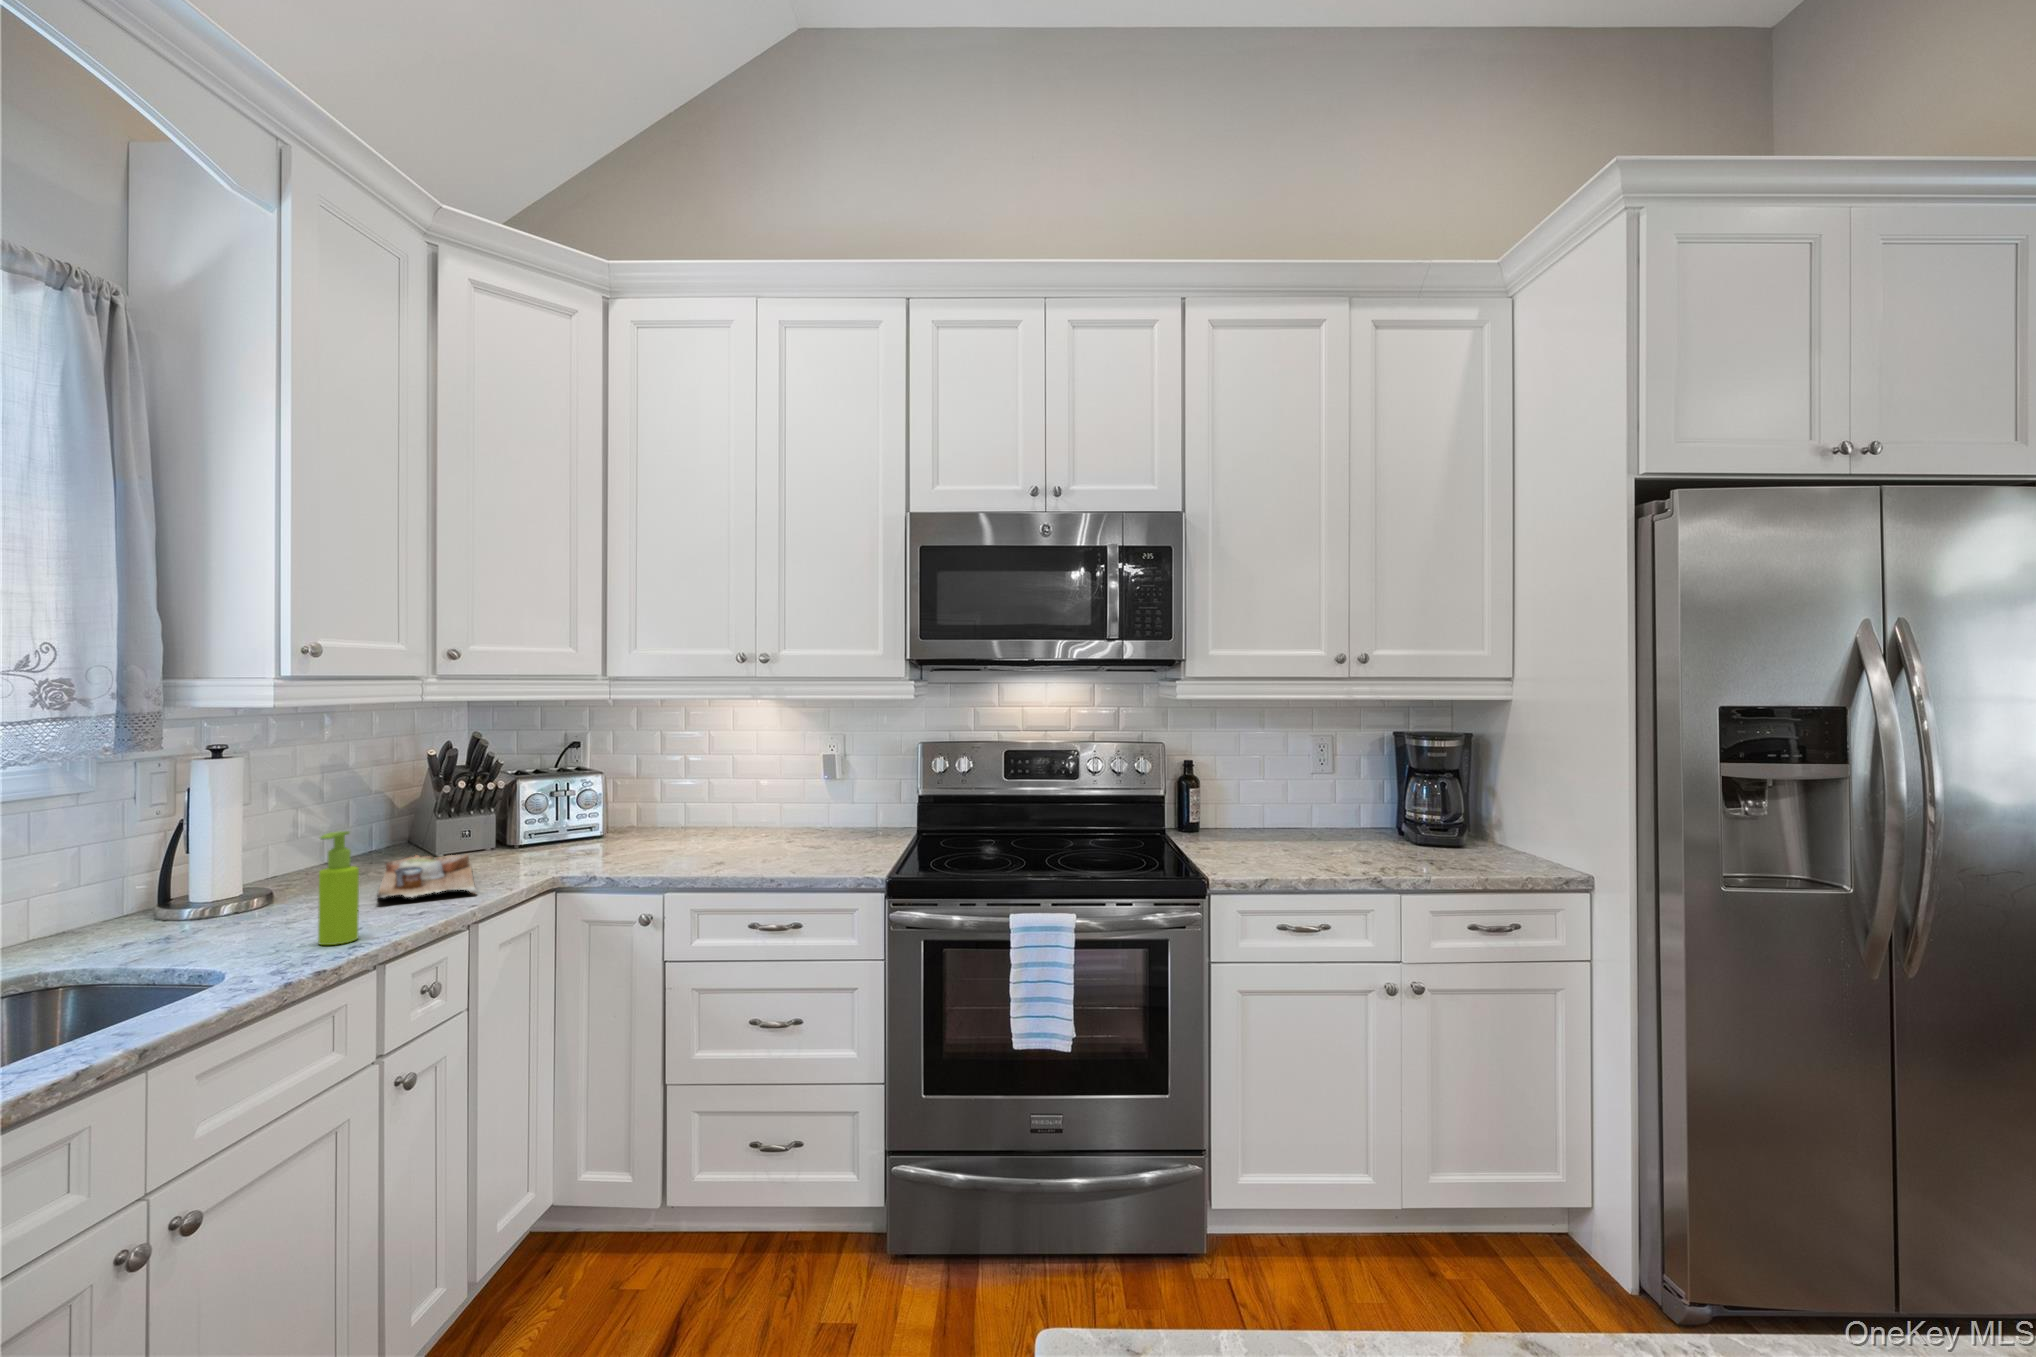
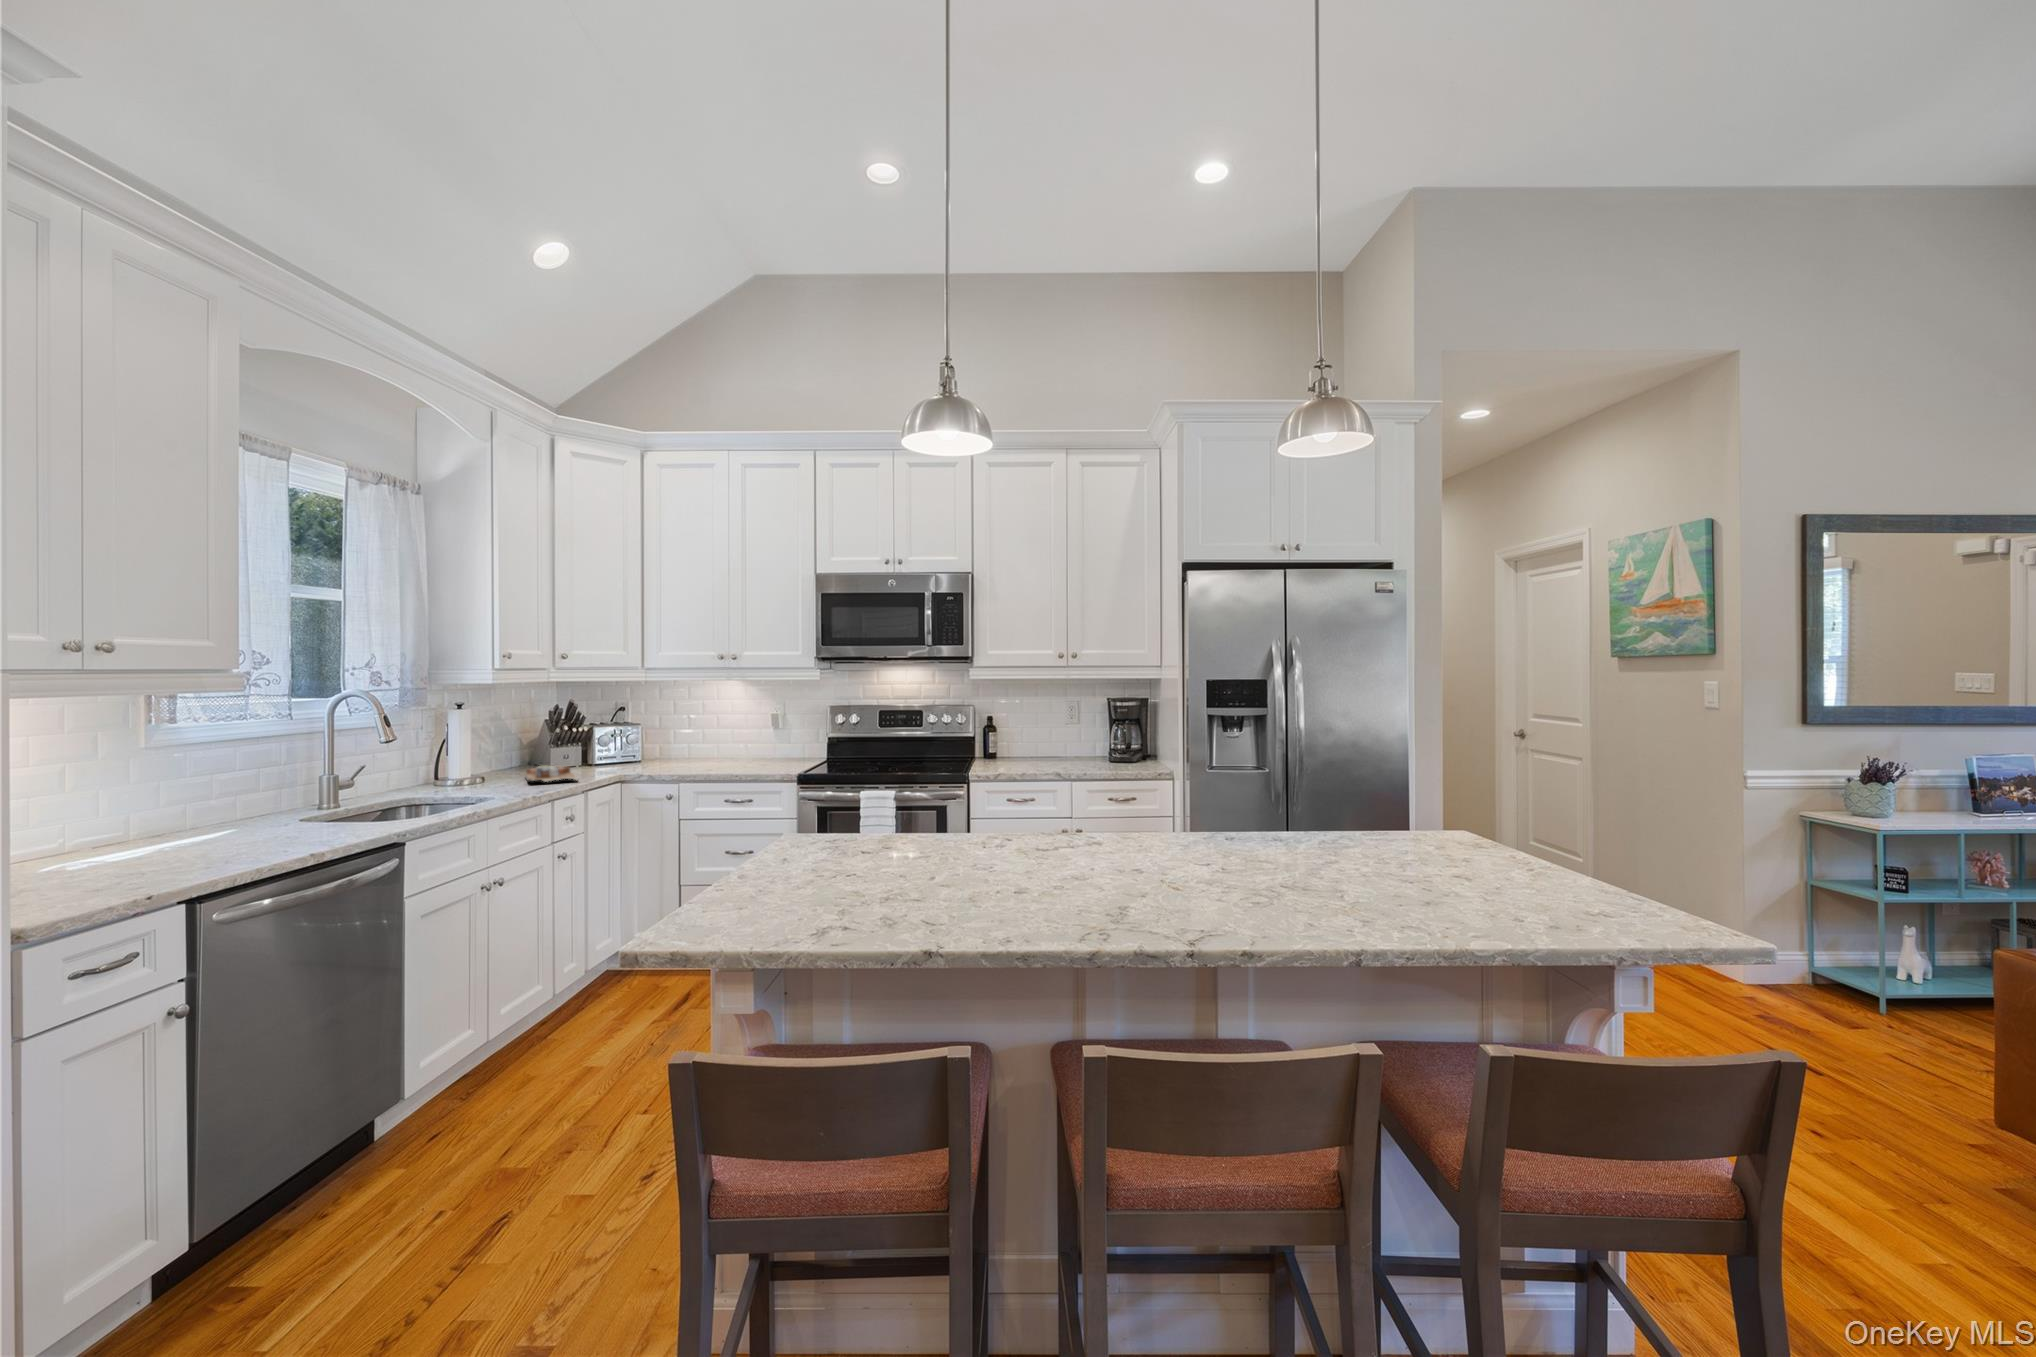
soap dispenser: present [318,831,359,945] -> none [511,741,529,795]

